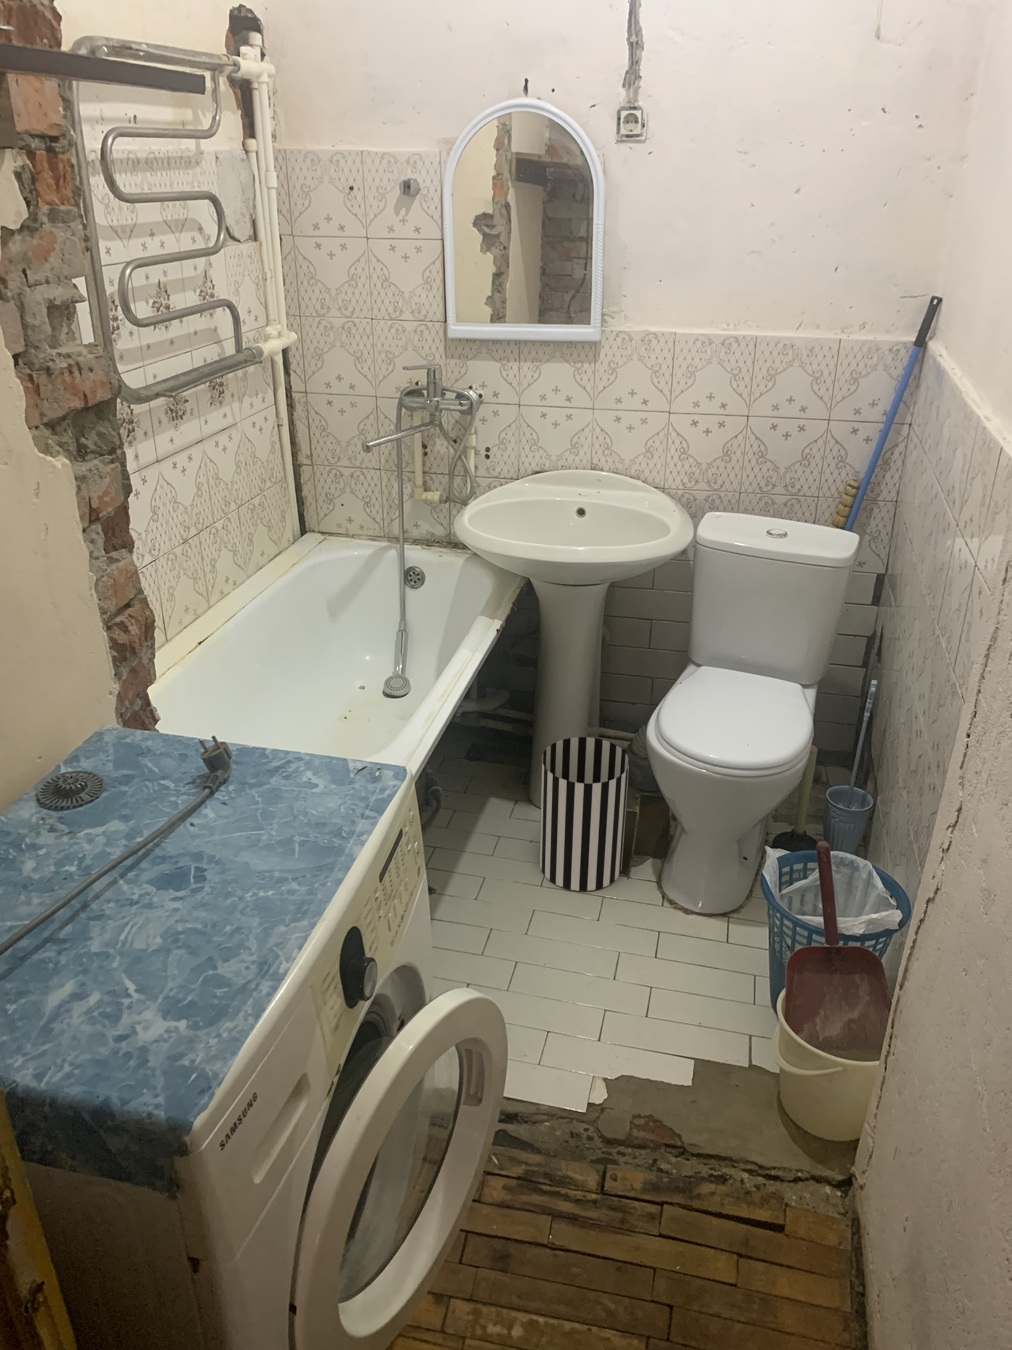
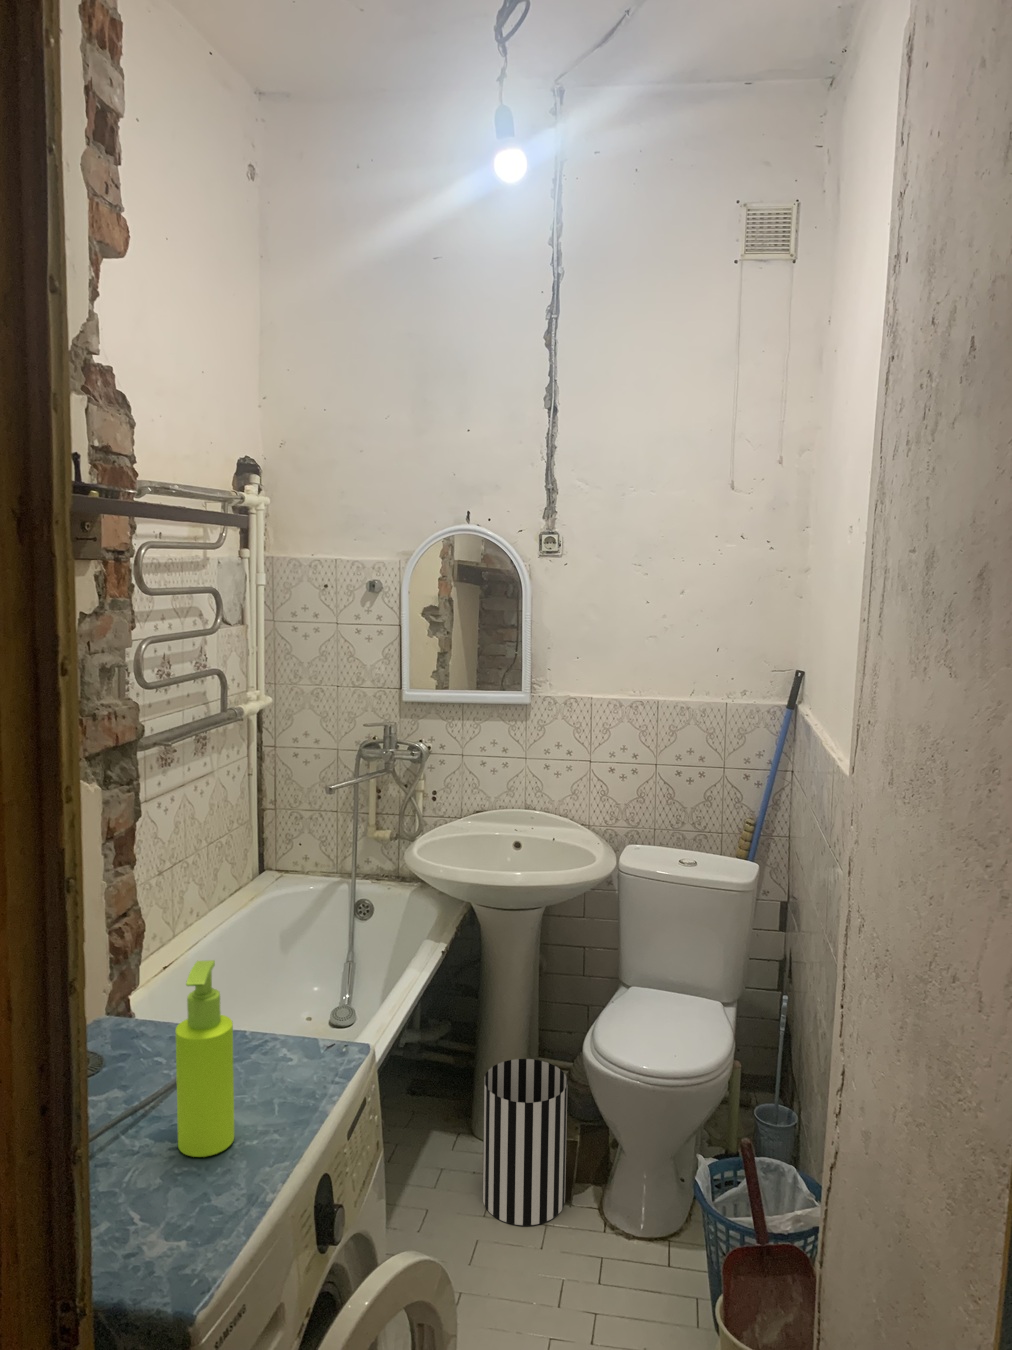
soap dispenser: none [160,698,247,911] -> present [176,960,235,1157]

